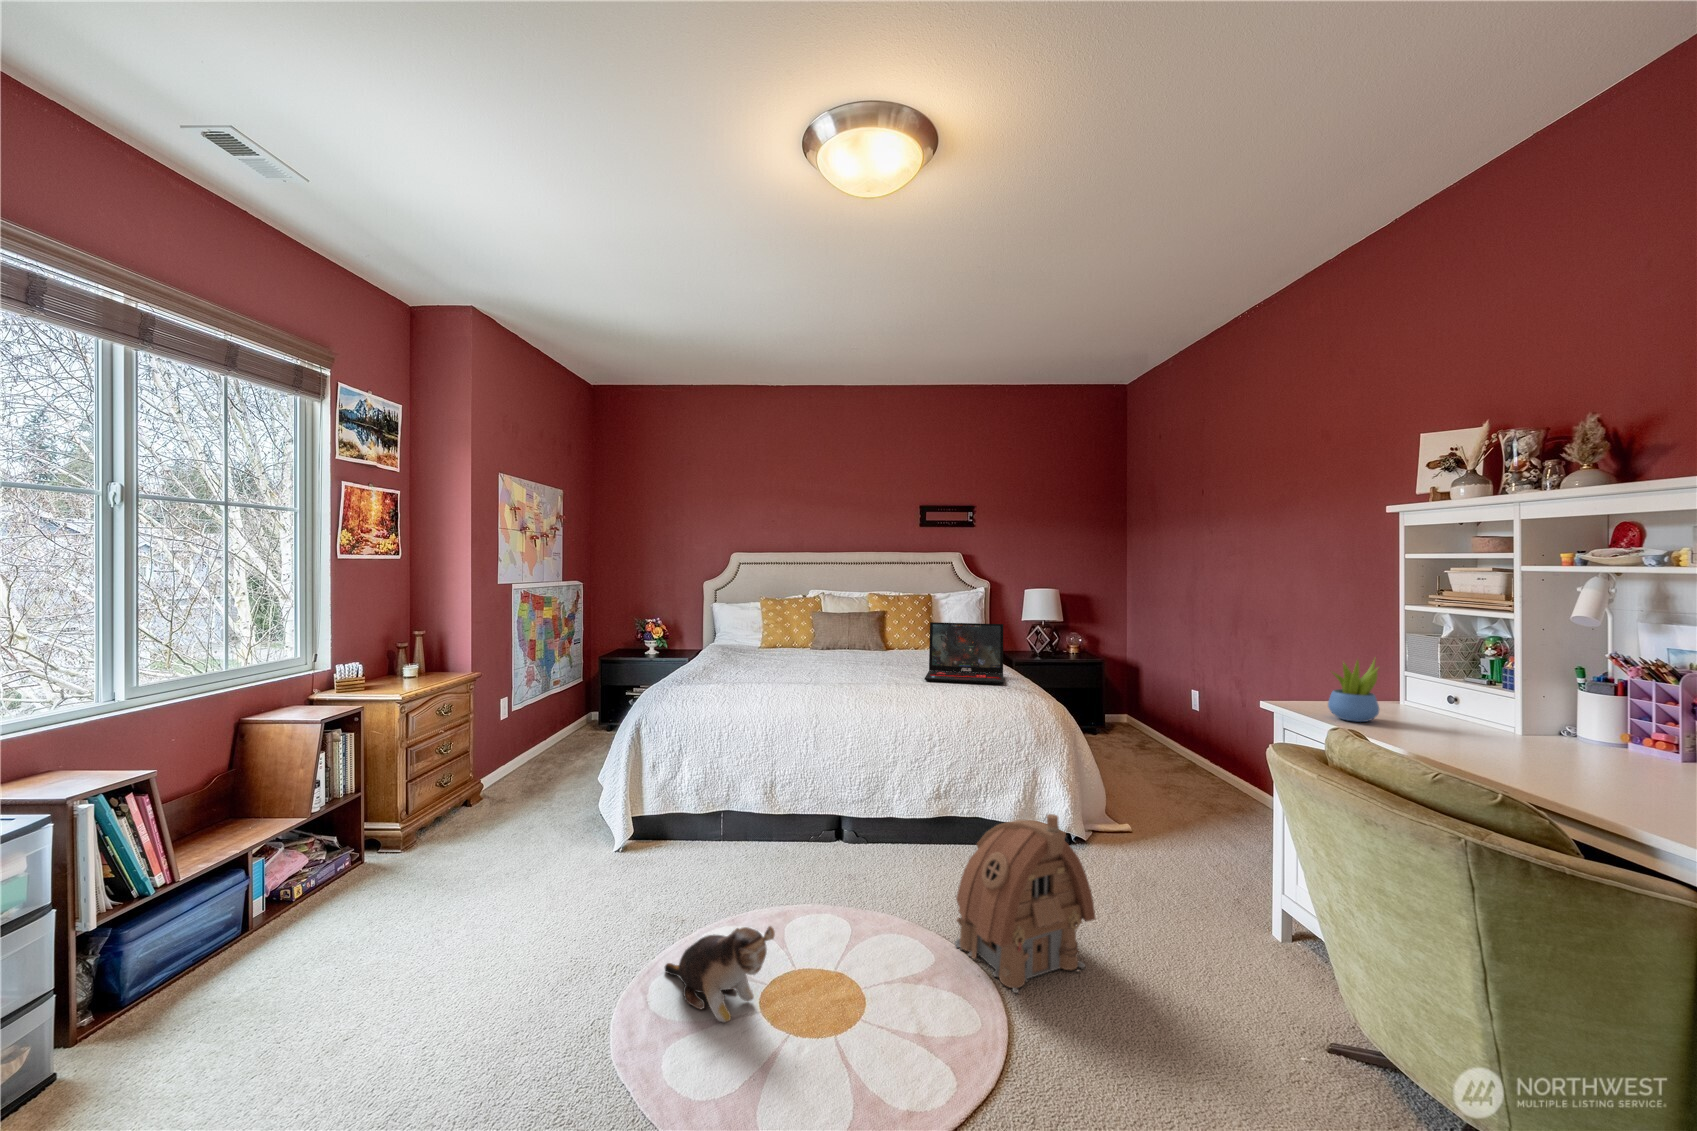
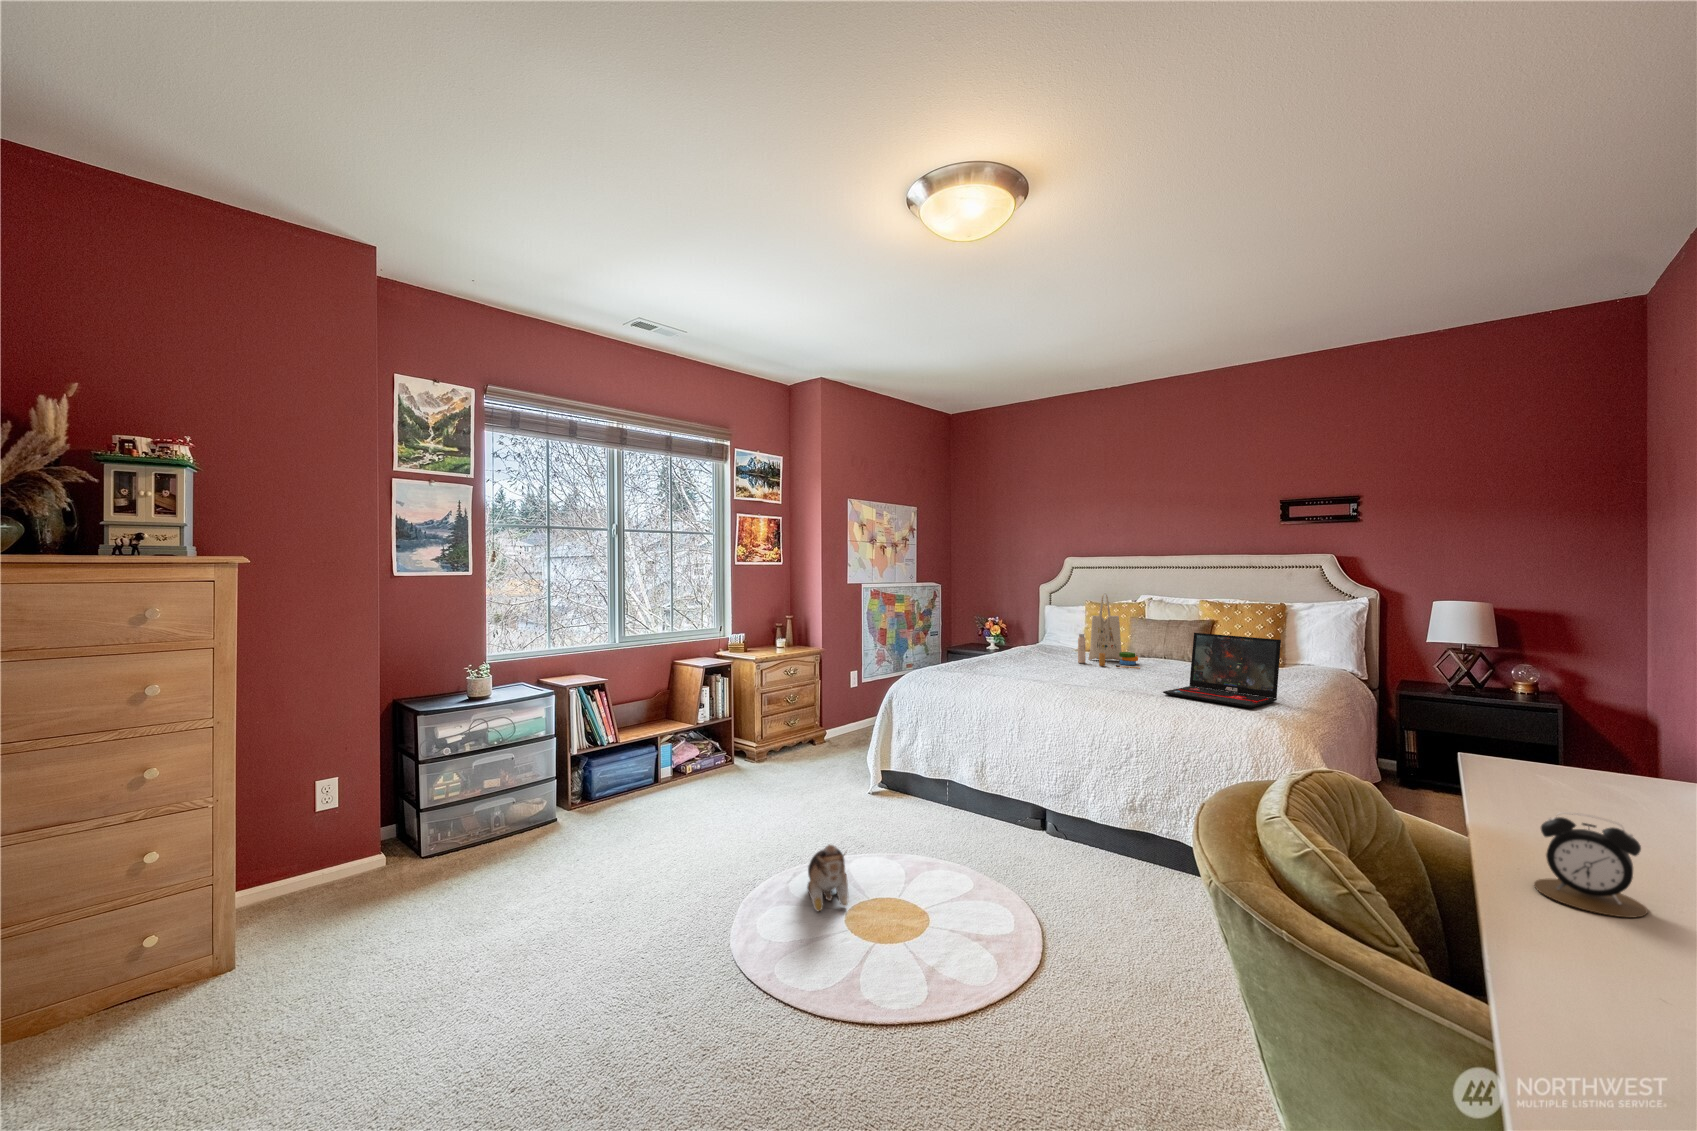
tote bag: none [797,589,859,660] -> present [1078,594,1140,669]
succulent plant: present [1328,658,1379,722] -> none [1527,705,1617,805]
alarm clock: none [1500,727,1572,790] -> present [1534,812,1648,918]
toy house: present [956,814,1096,993] -> none [1029,824,1164,1003]

